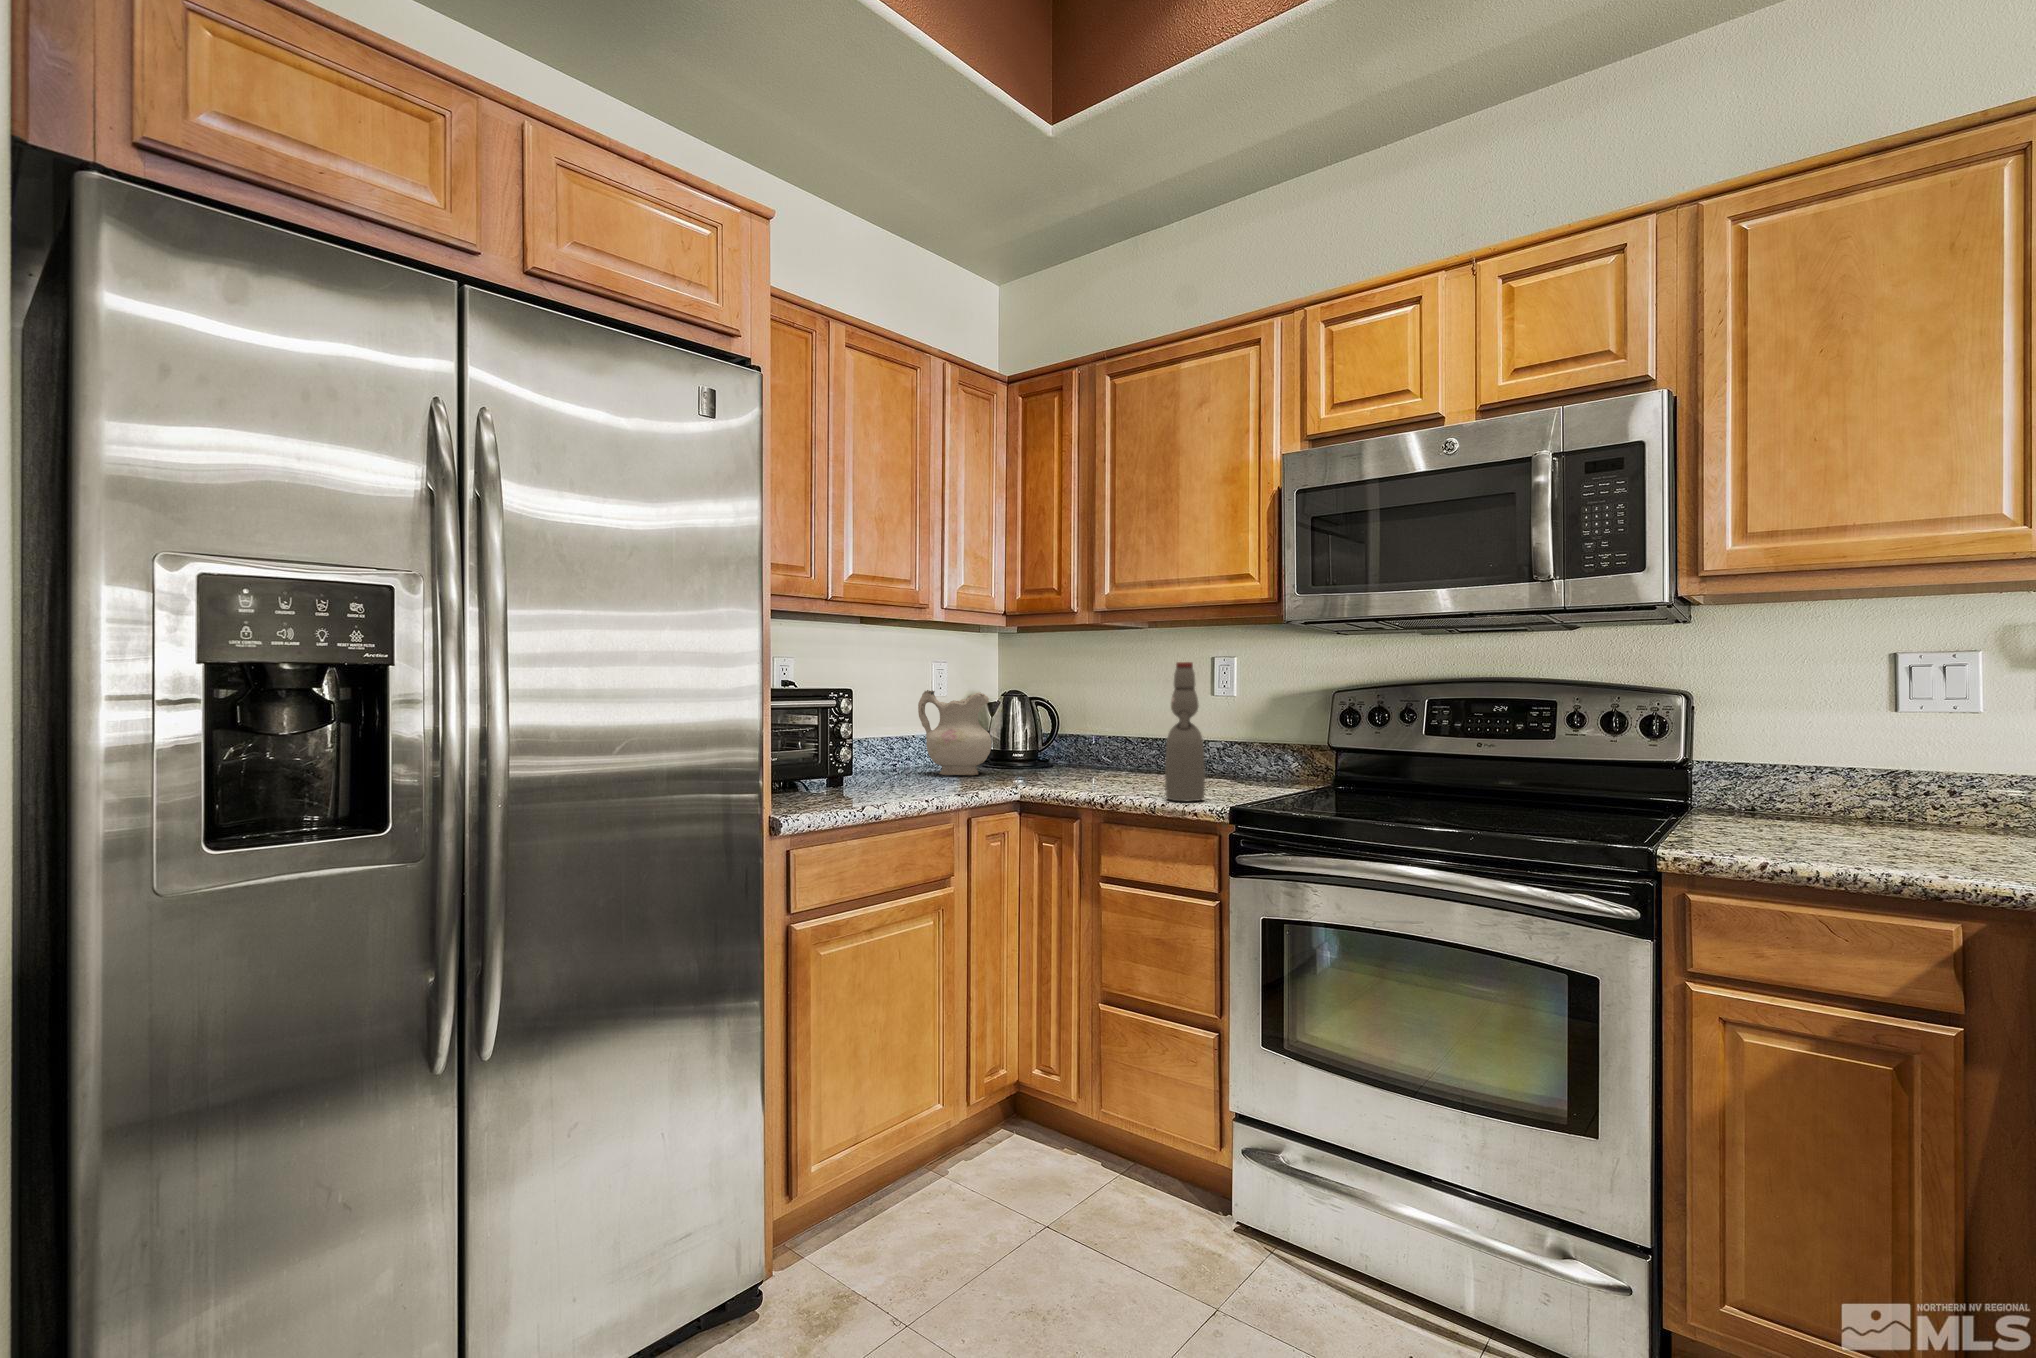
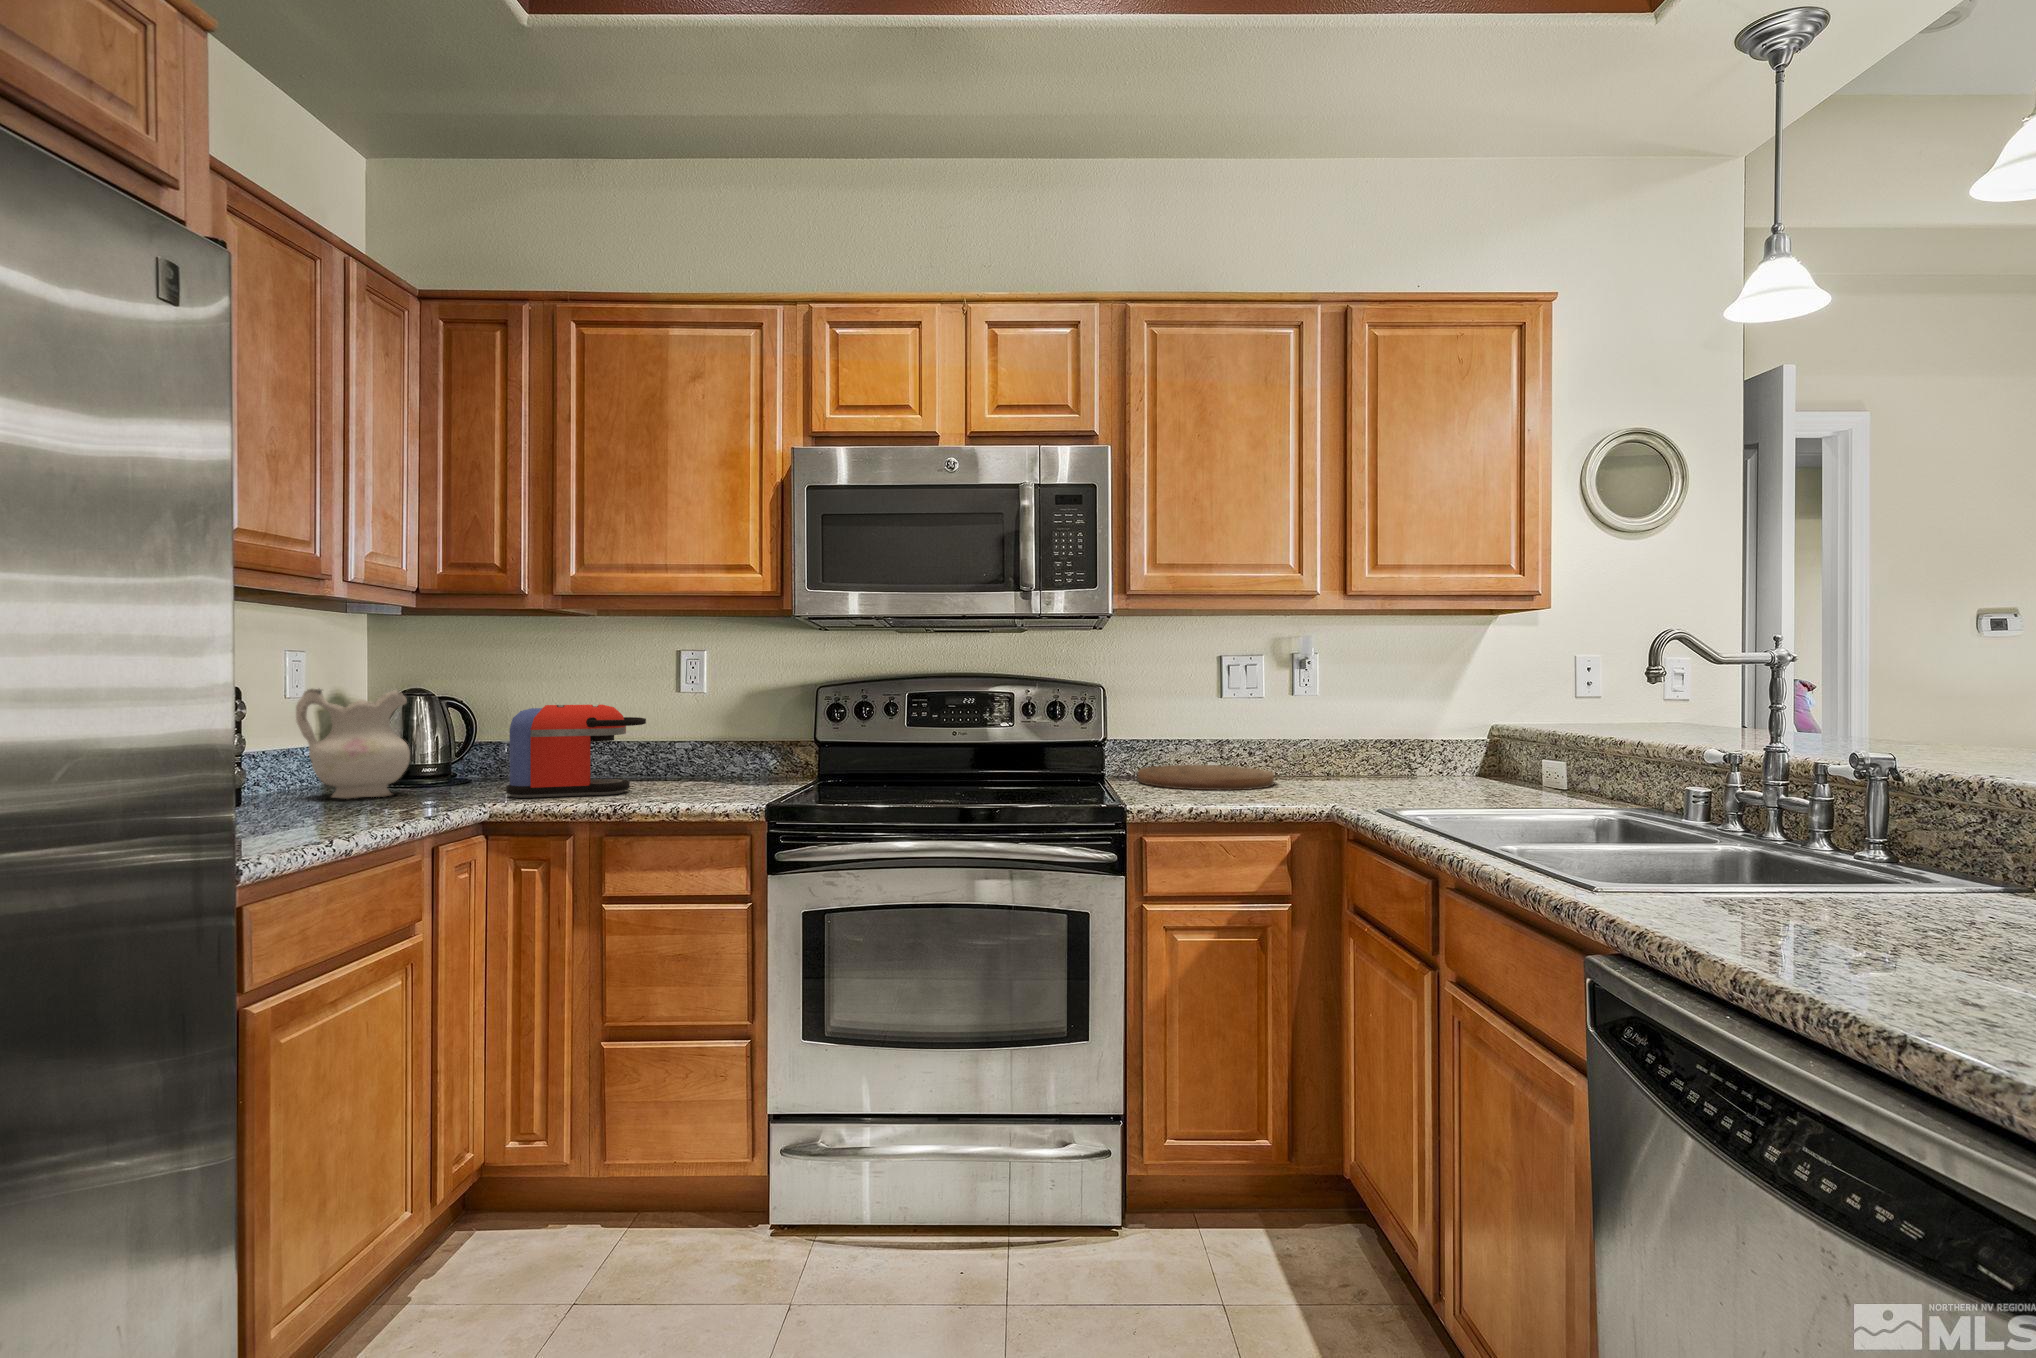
bottle: present [1165,662,1205,801] -> none [688,656,730,804]
coffee maker: none [1045,706,1155,786] -> present [506,704,646,798]
cutting board: none [1730,801,1980,846] -> present [1138,765,1274,790]

